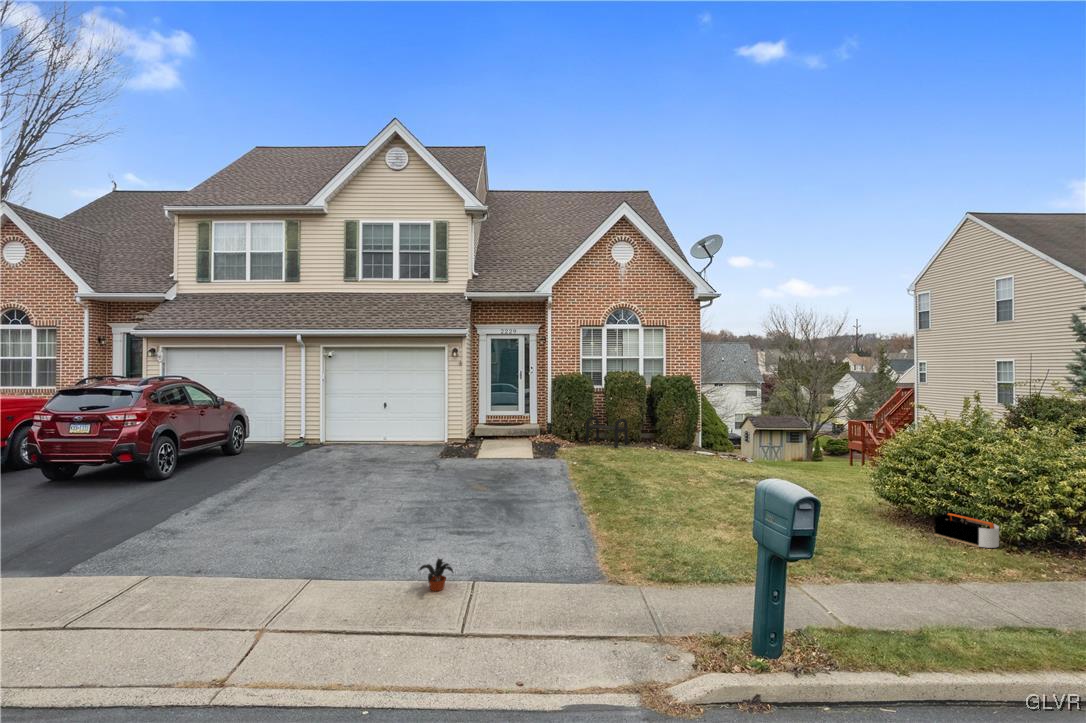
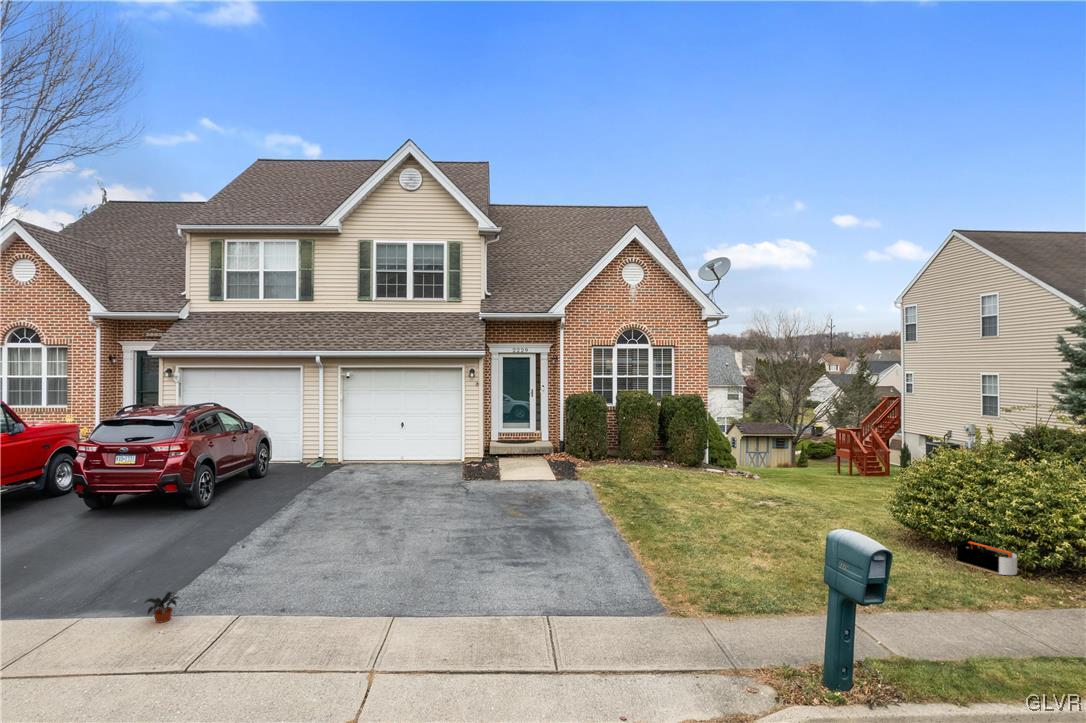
bench: present [586,416,628,447] -> none [604,436,646,467]
potted plant: present [419,559,453,591] -> present [145,592,179,623]

